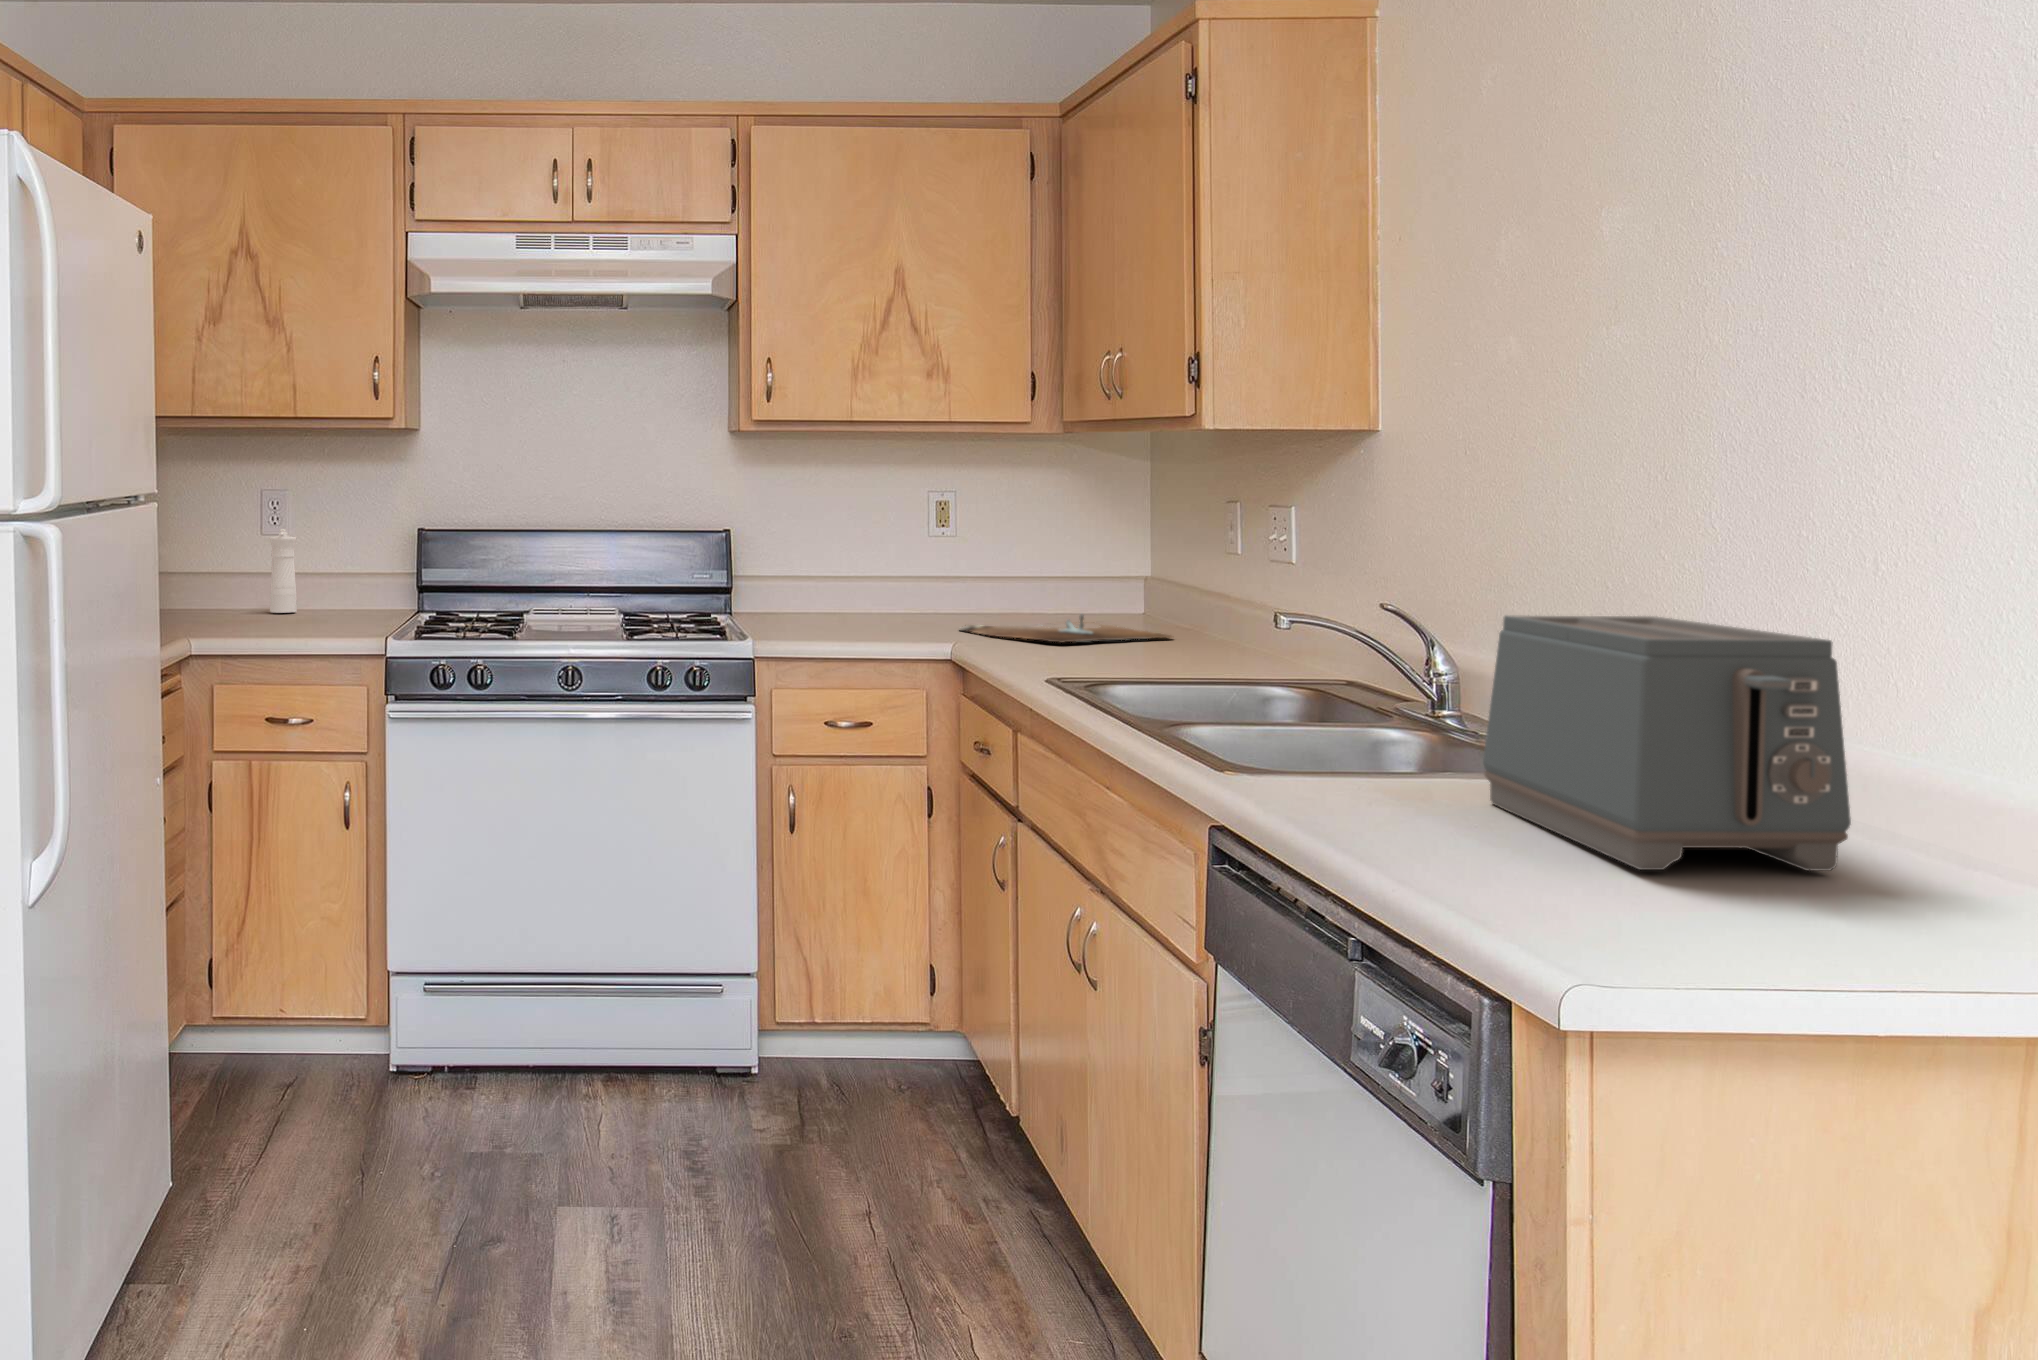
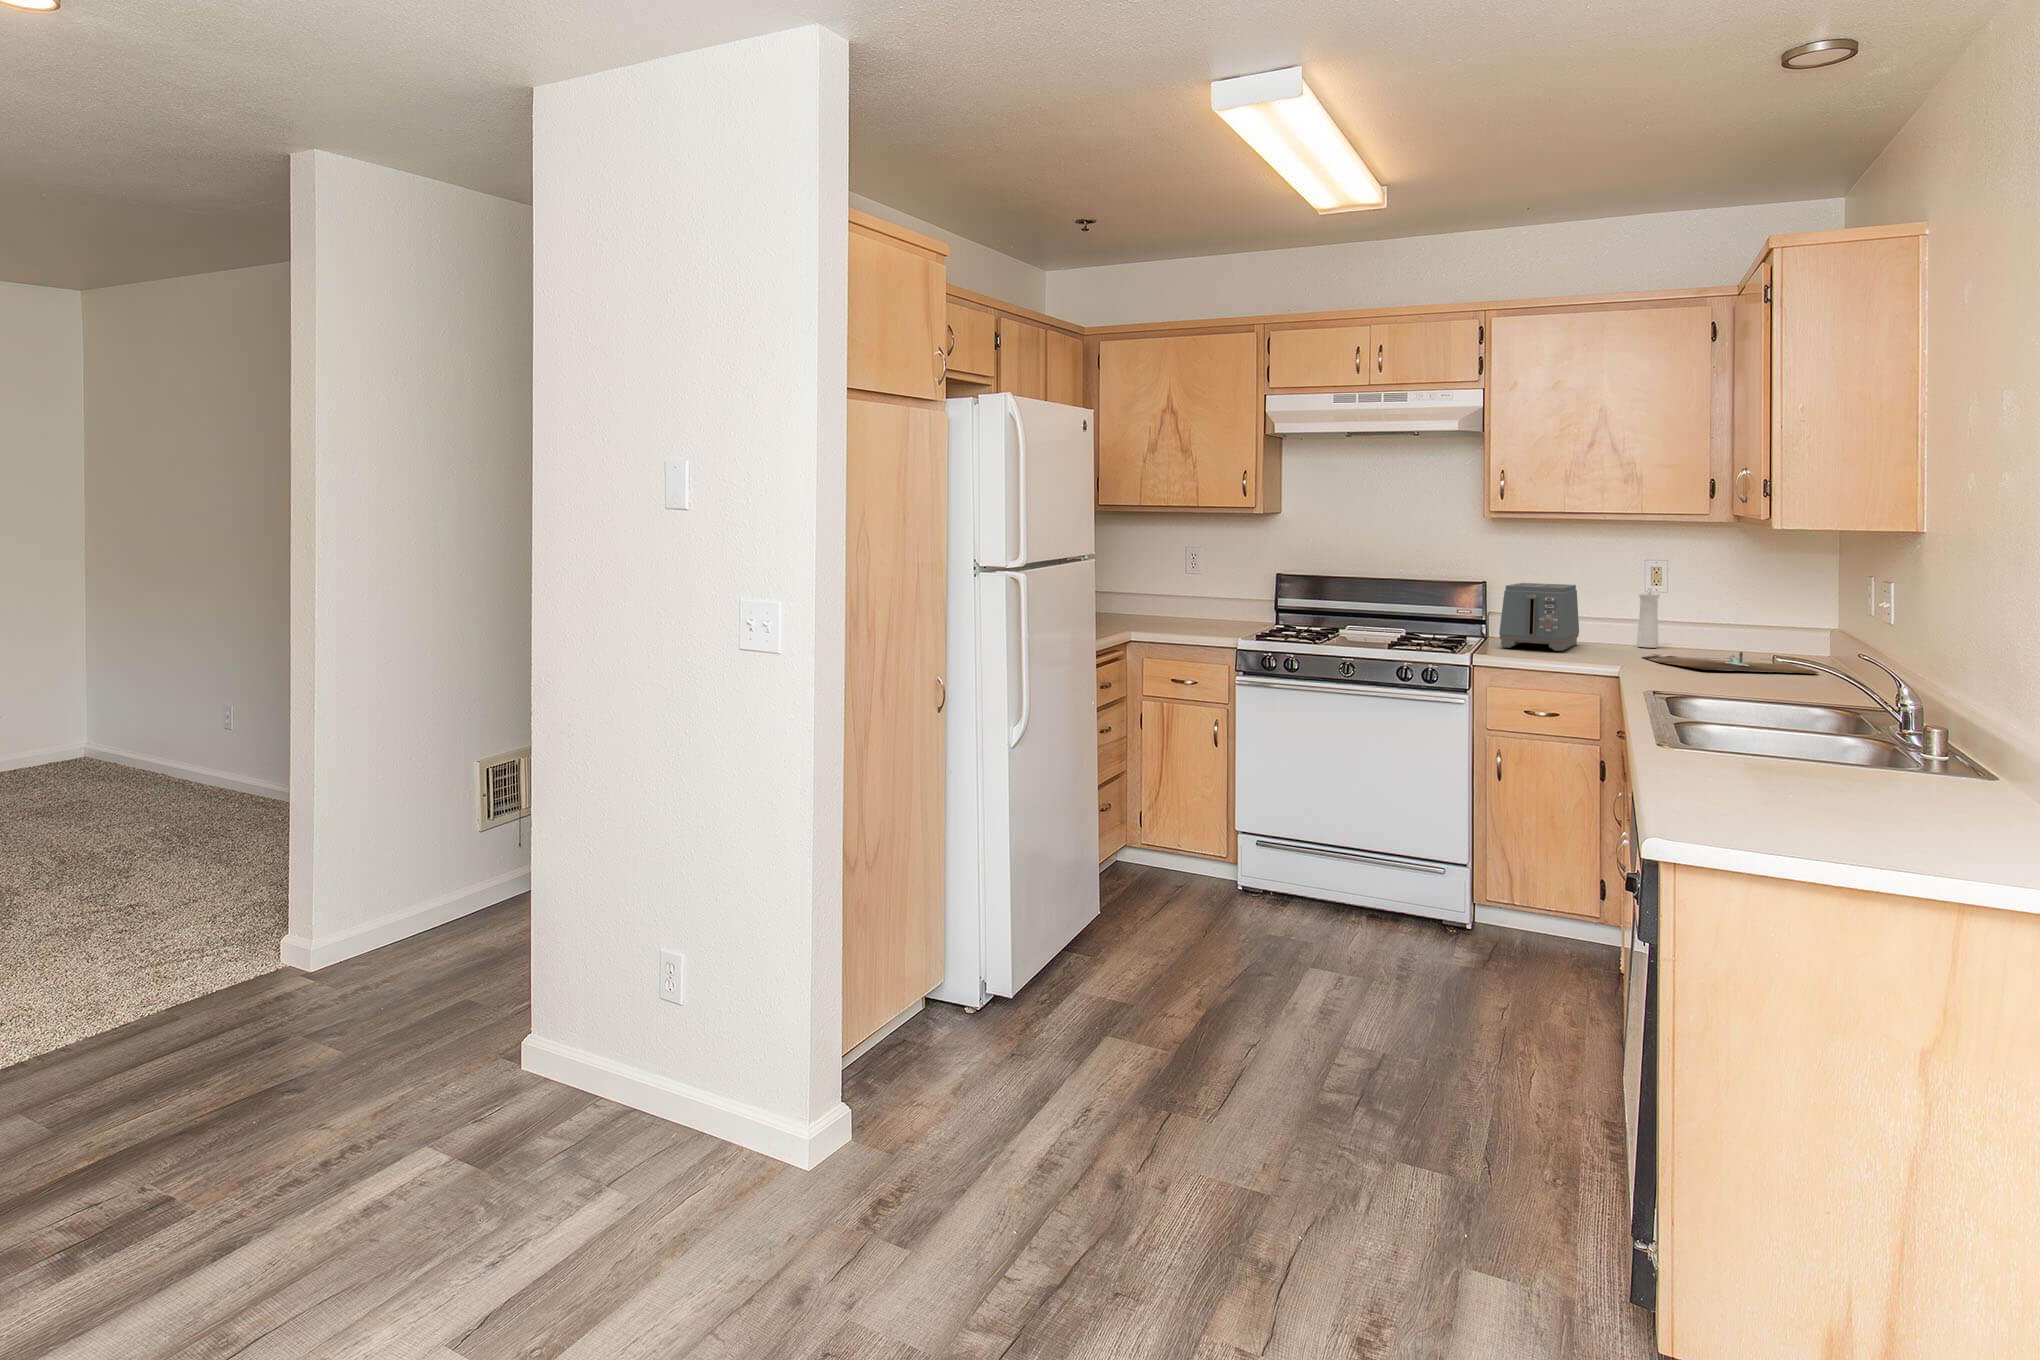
pepper mill: present [269,529,297,613] -> present [1637,588,1660,648]
toaster: present [1483,615,1851,871] -> present [1499,583,1579,651]

